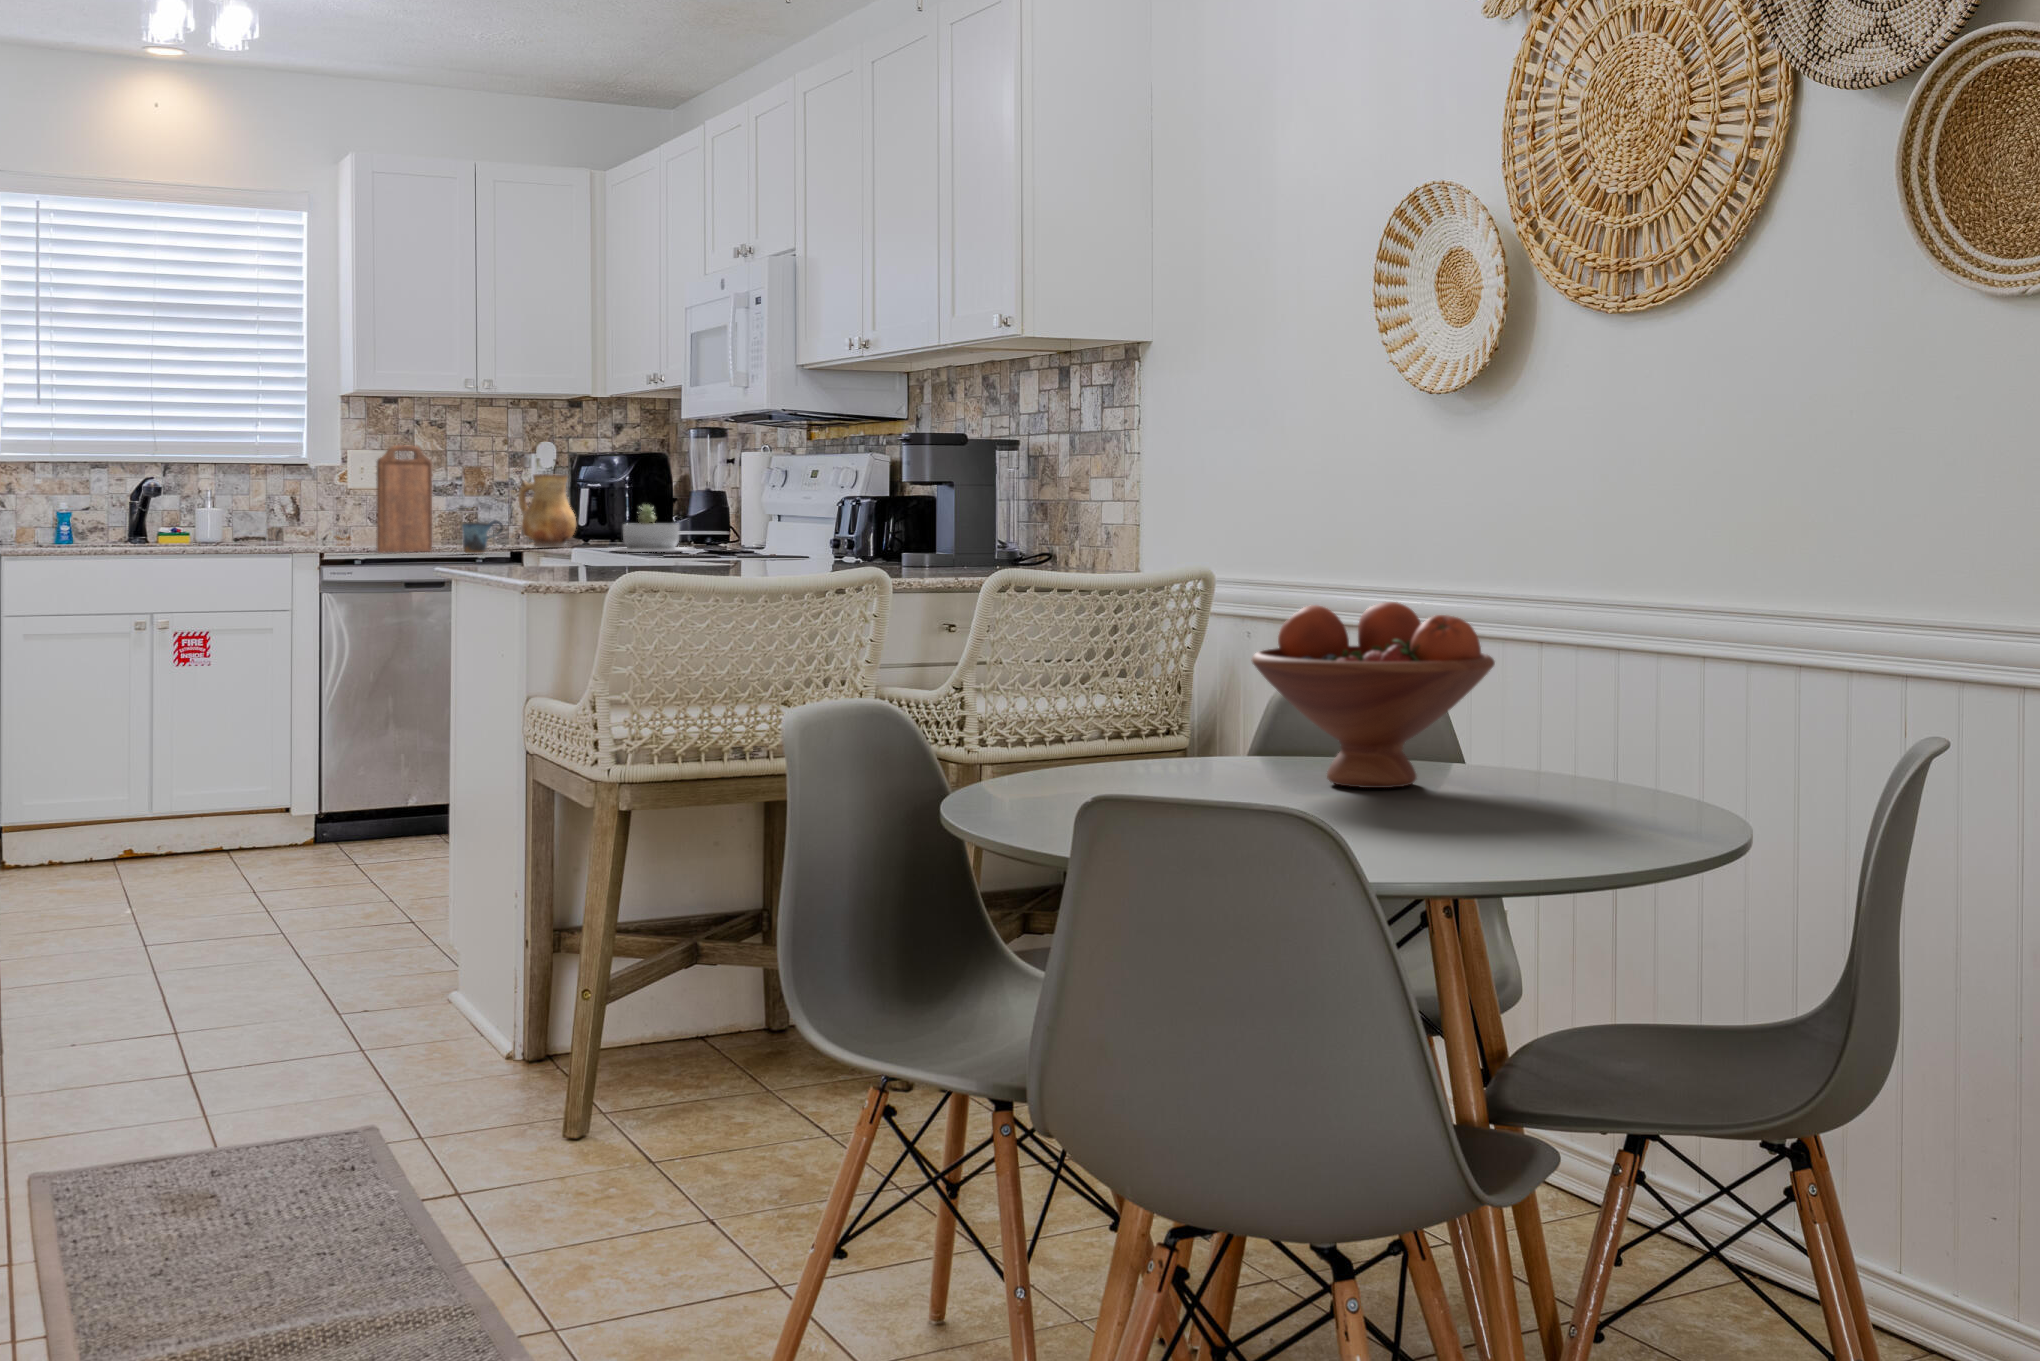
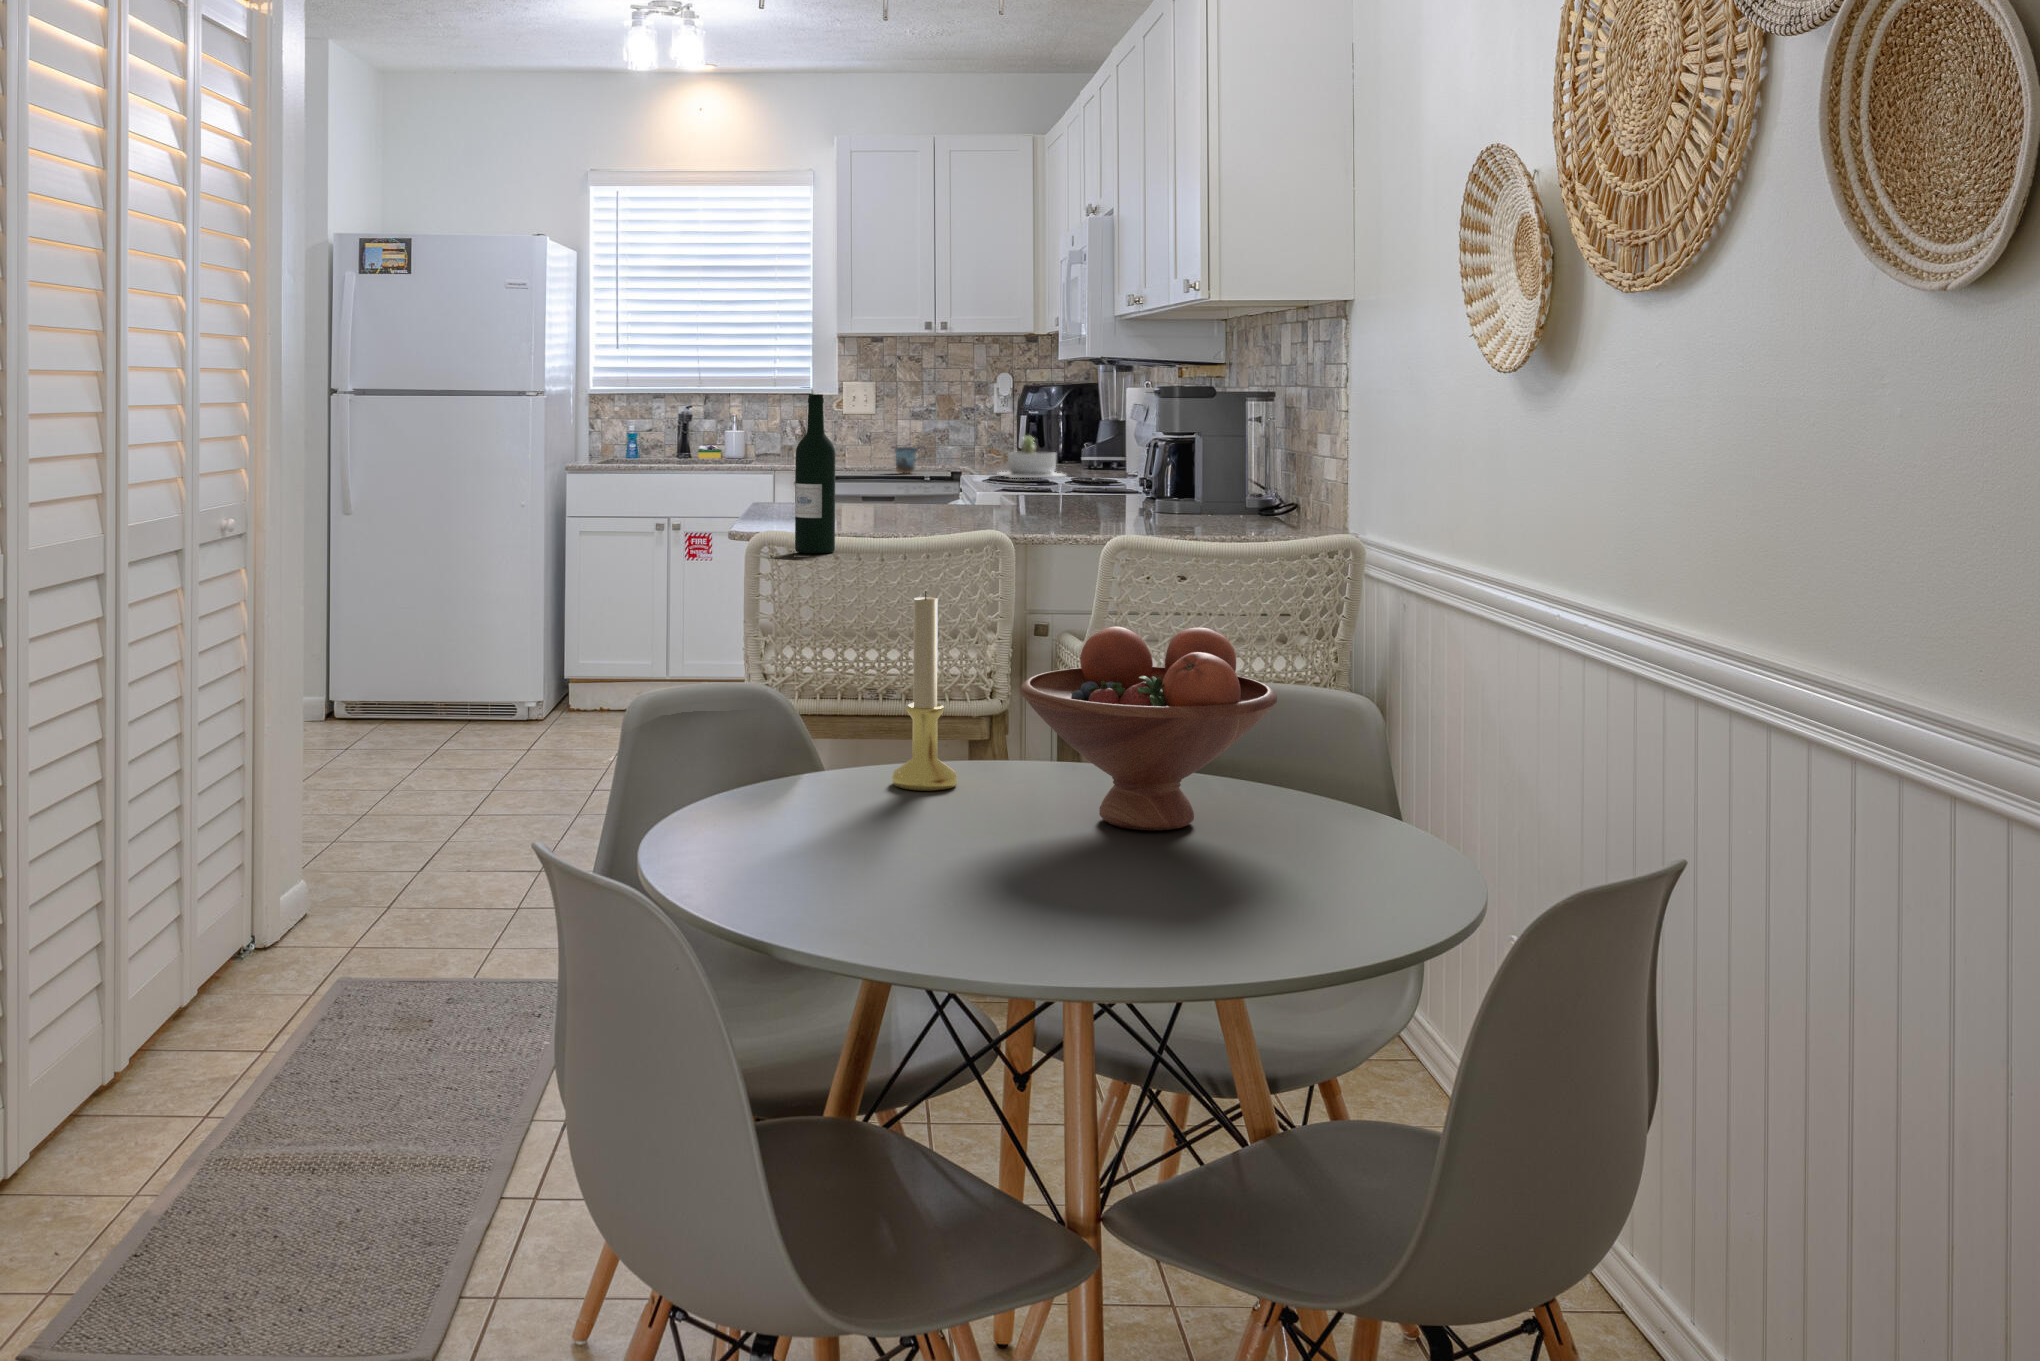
wine bottle: none [692,412,739,592] -> present [795,394,835,553]
cutting board: present [377,445,432,553] -> none [847,381,894,469]
ceramic pitcher: present [518,474,576,548] -> none [965,403,1010,466]
candle holder: none [1080,581,1148,783] -> present [892,591,958,791]

